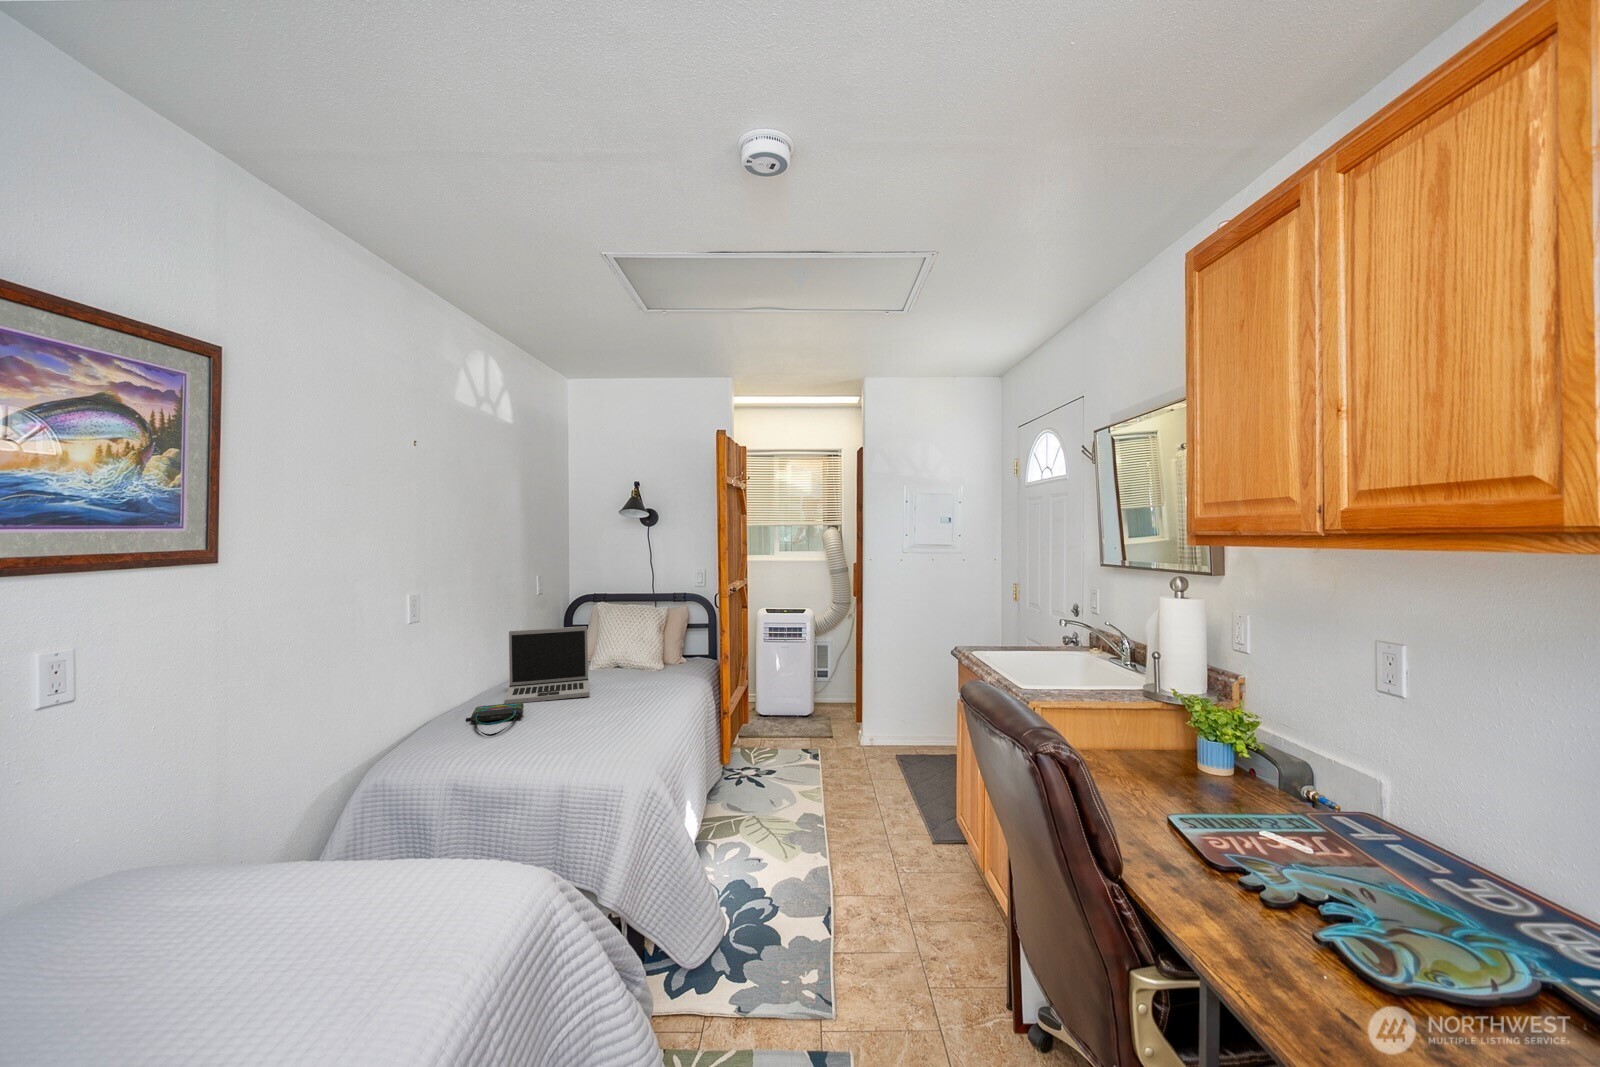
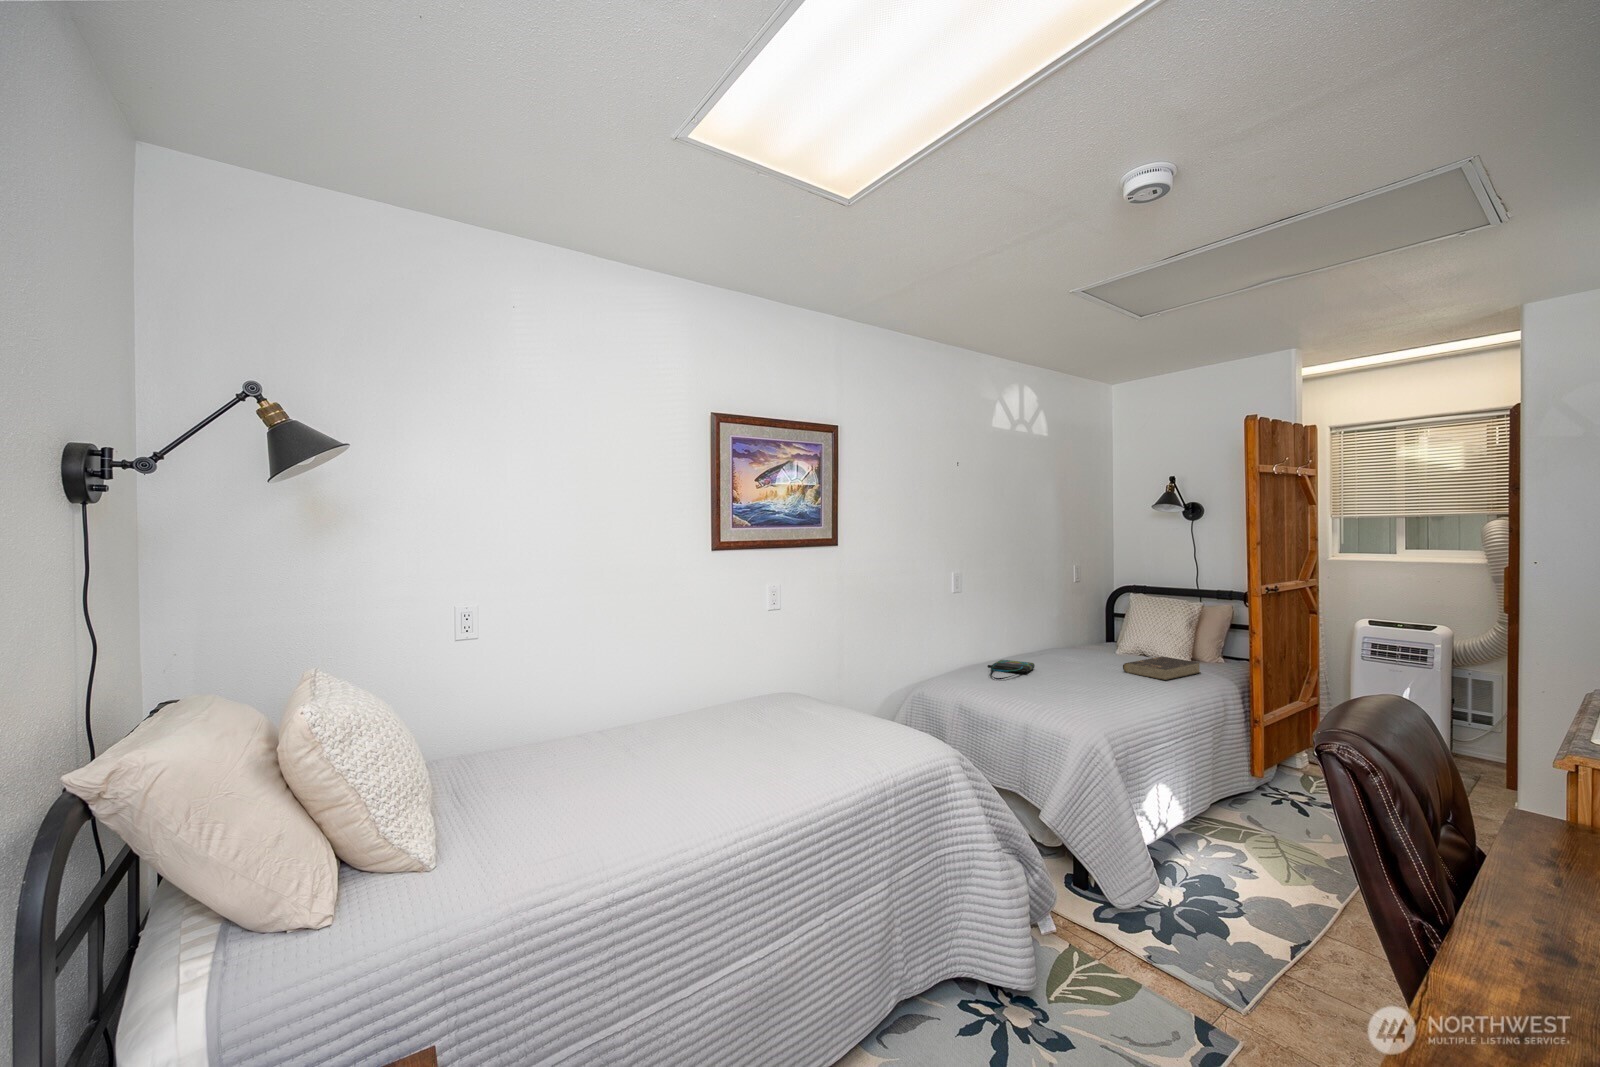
laptop: present [504,626,589,704] -> none [1025,607,1104,670]
book: none [616,667,681,692] -> present [1123,657,1201,680]

